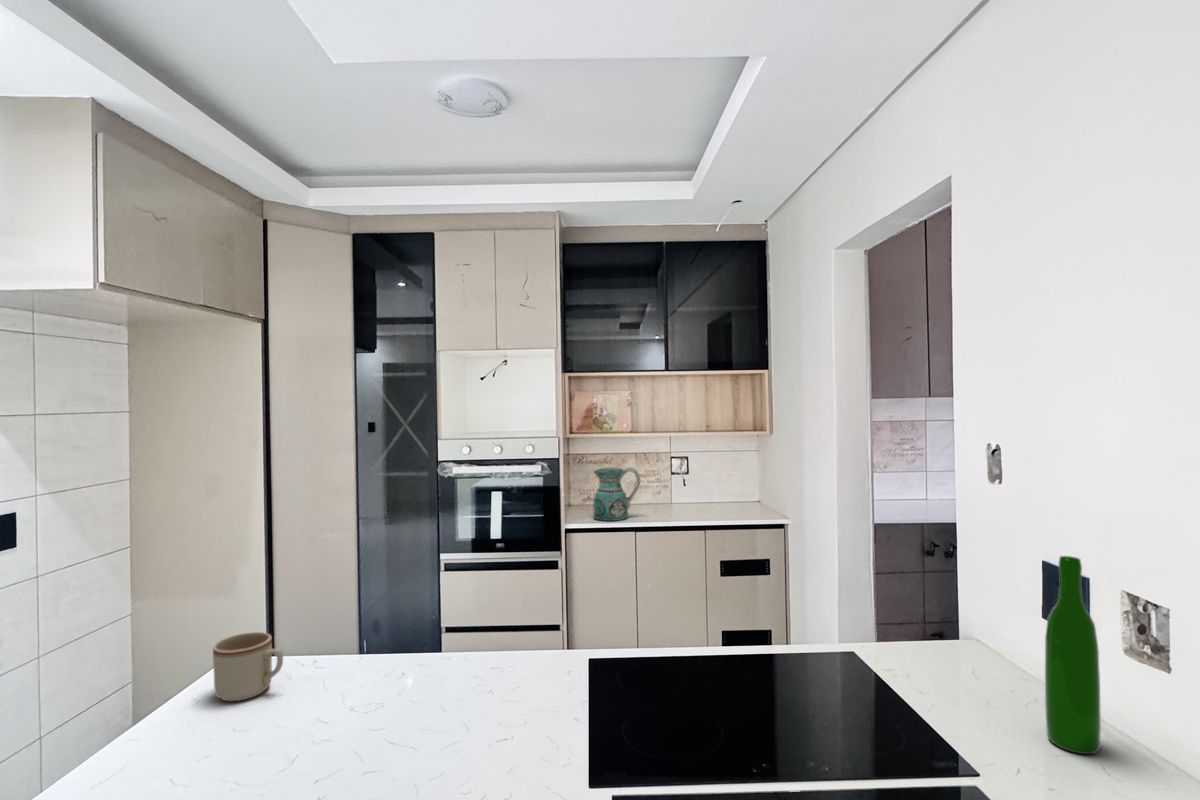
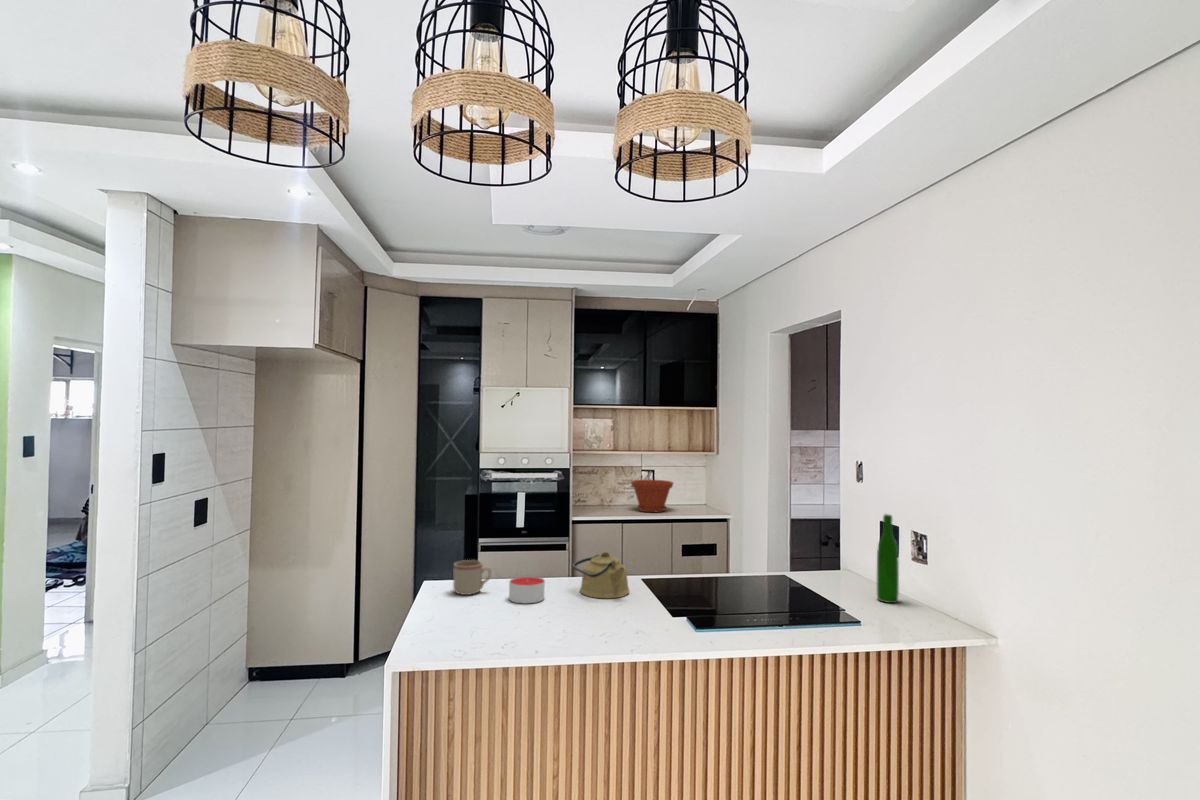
ceramic pitcher: present [593,467,640,521] -> none [589,476,625,516]
plant pot: none [652,469,710,514] -> present [631,480,673,512]
kettle: none [432,622,535,720] -> present [573,552,629,598]
candle: none [289,668,362,733] -> present [509,576,545,603]

